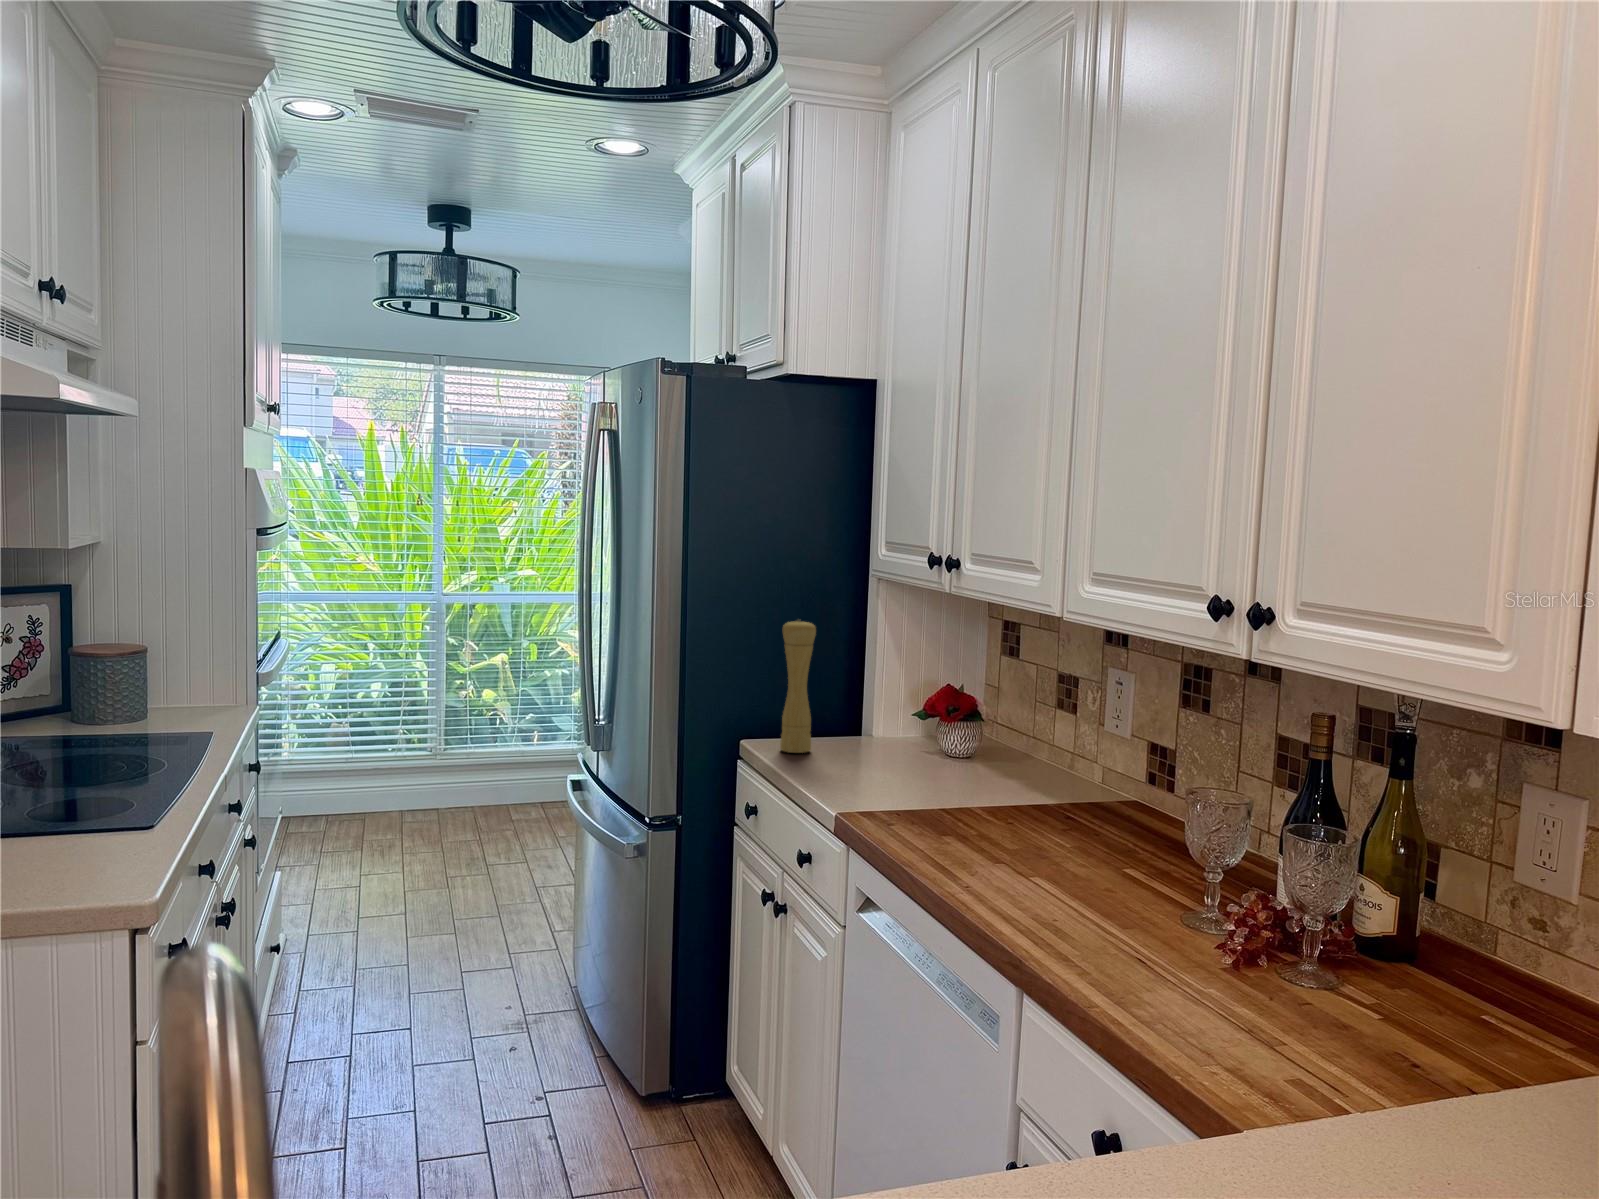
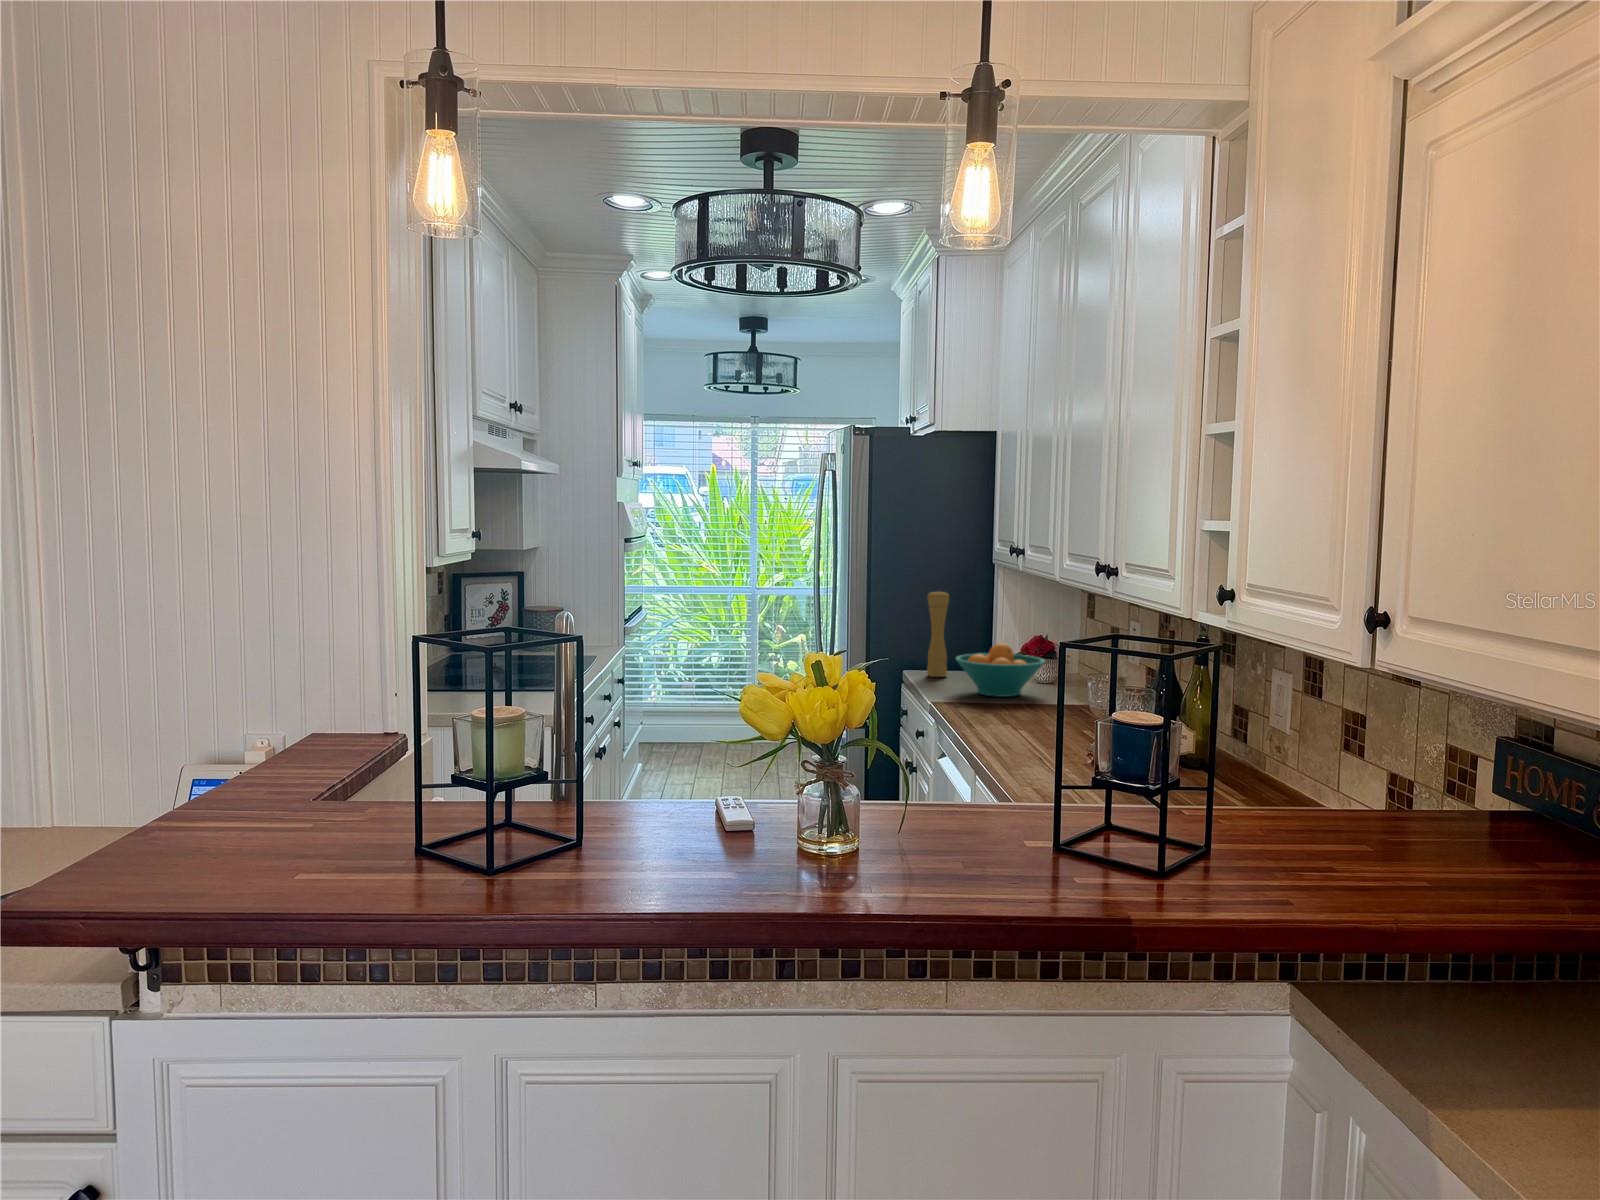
fruit bowl: none [851,707,991,793] -> present [956,643,1045,697]

